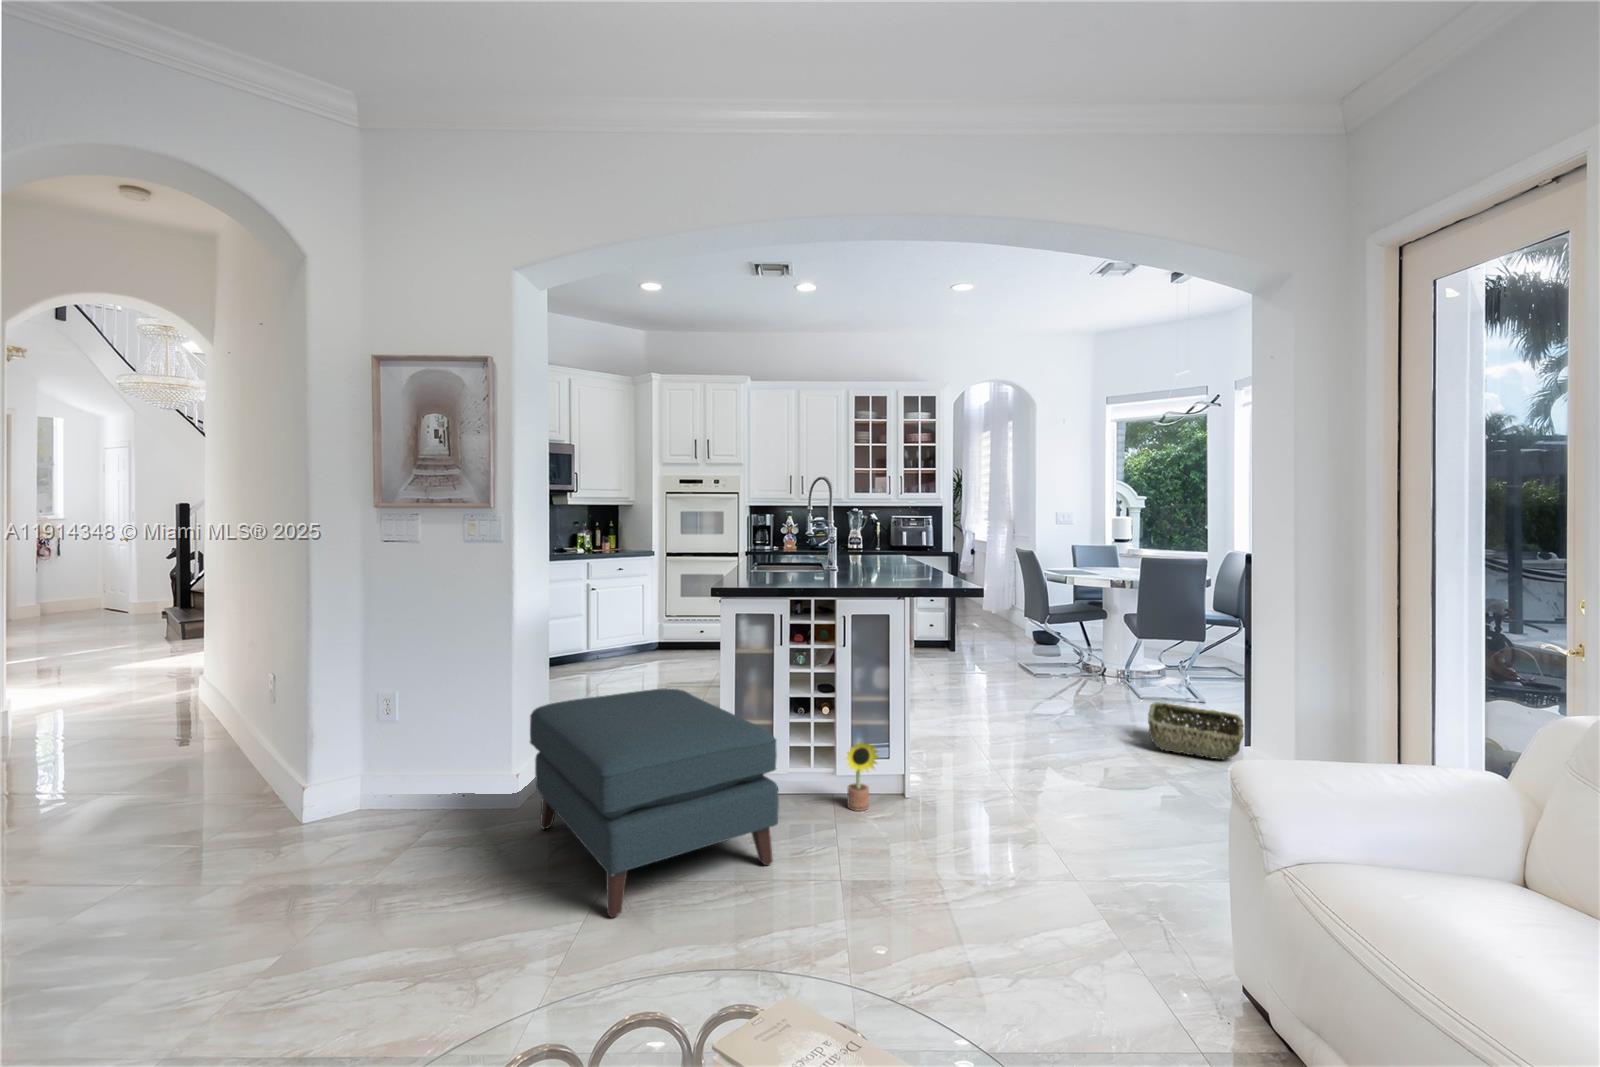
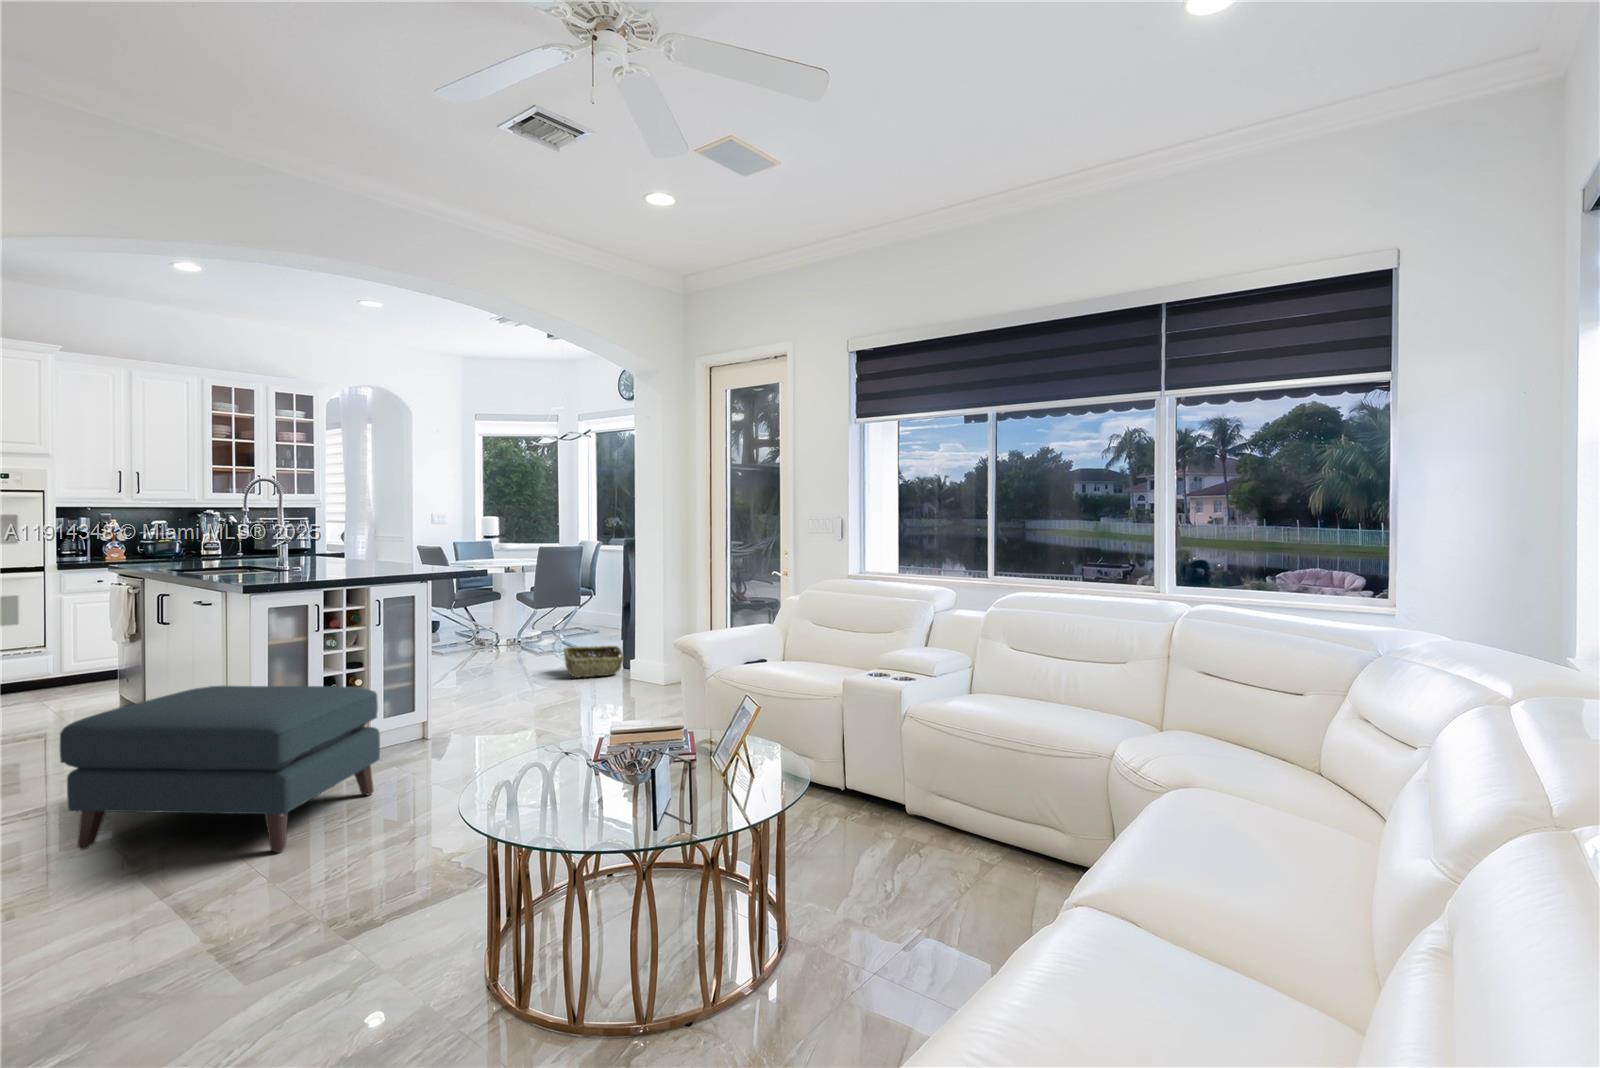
decorative plant: present [846,742,879,811] -> none [388,696,421,755]

